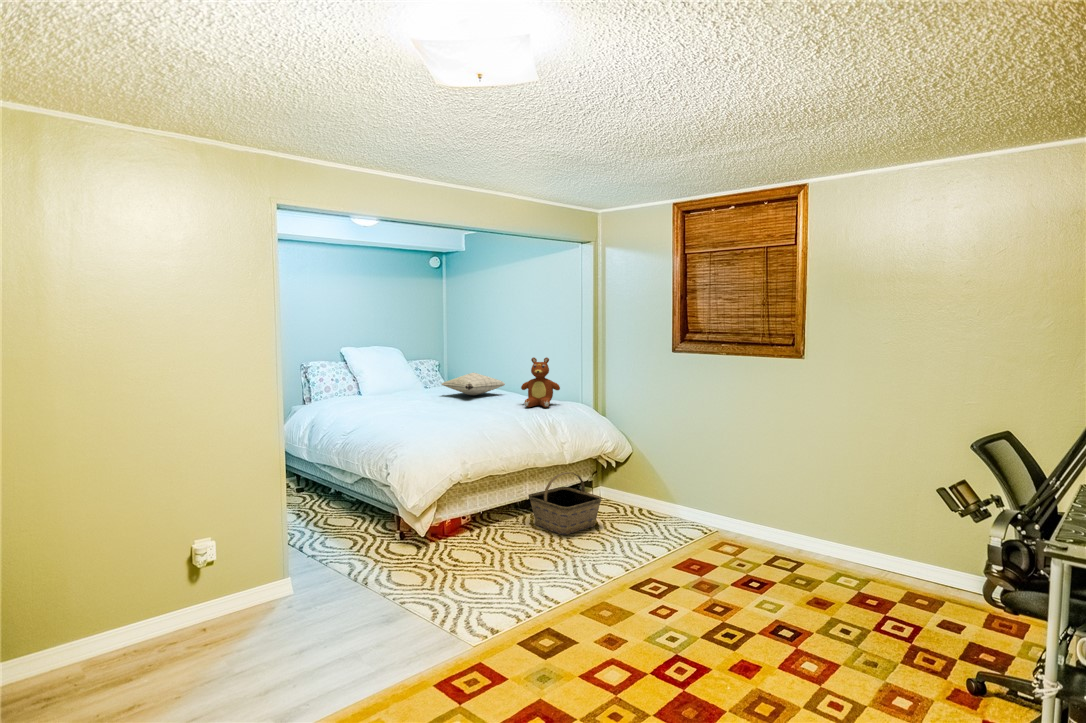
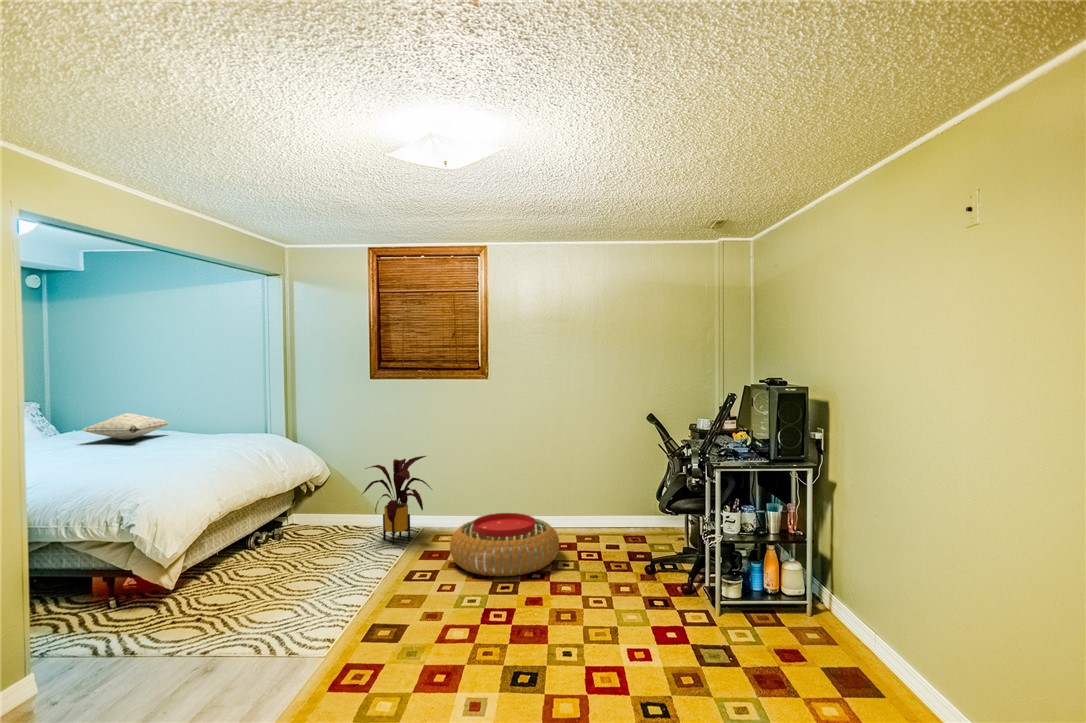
teddy bear: present [521,357,560,407] -> none [211,390,256,443]
house plant: none [632,445,724,542] -> present [362,456,431,544]
basket: present [528,472,601,535] -> none [247,501,324,562]
pouf: none [695,534,851,628] -> present [450,513,559,576]

